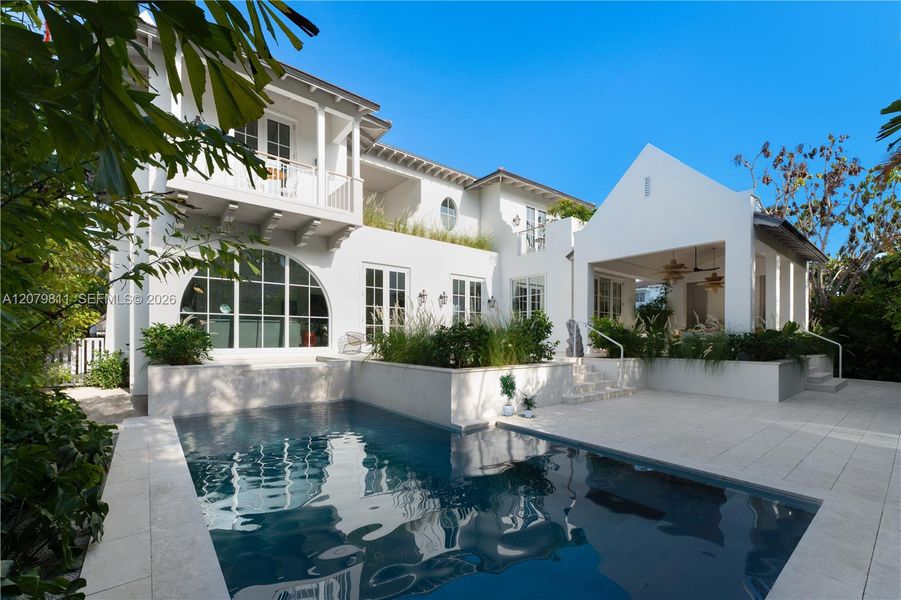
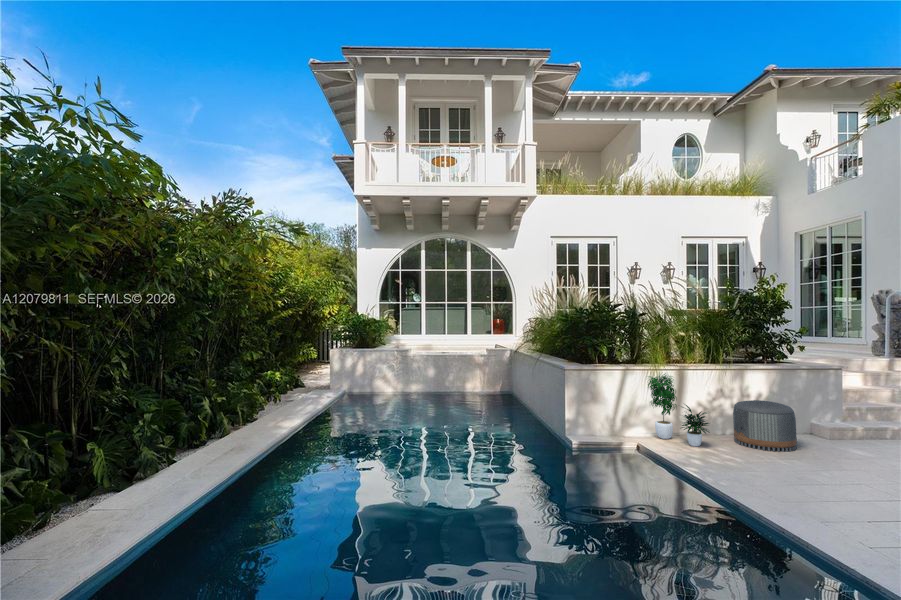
pouf: none [540,386,571,415] -> present [733,400,797,452]

